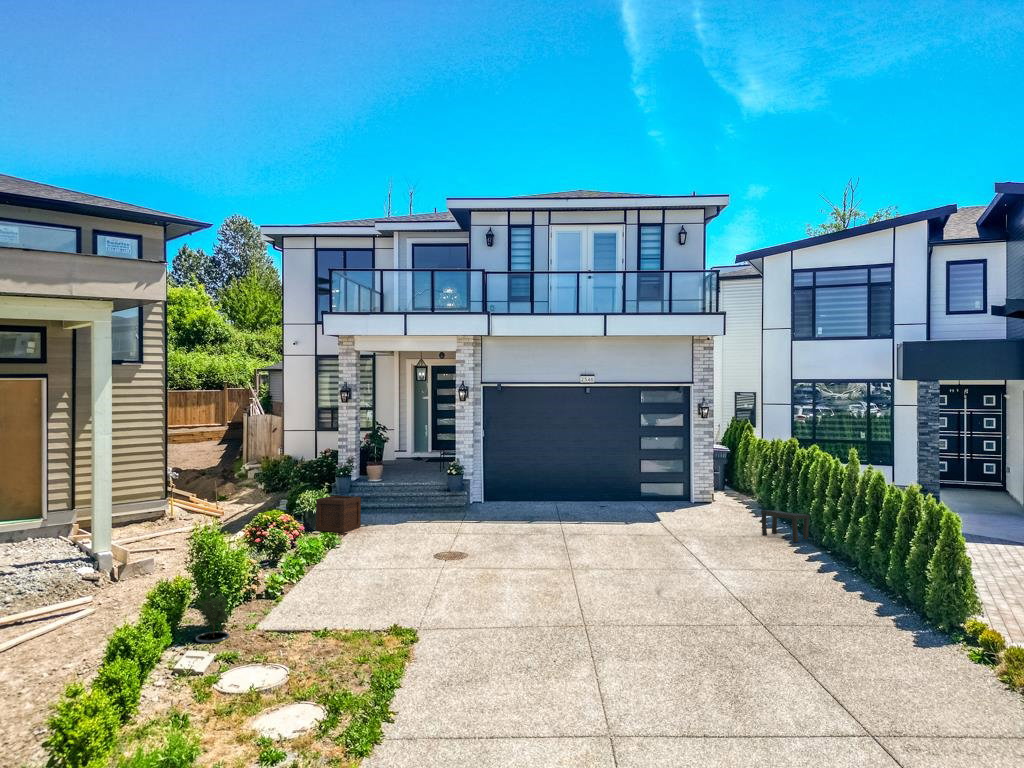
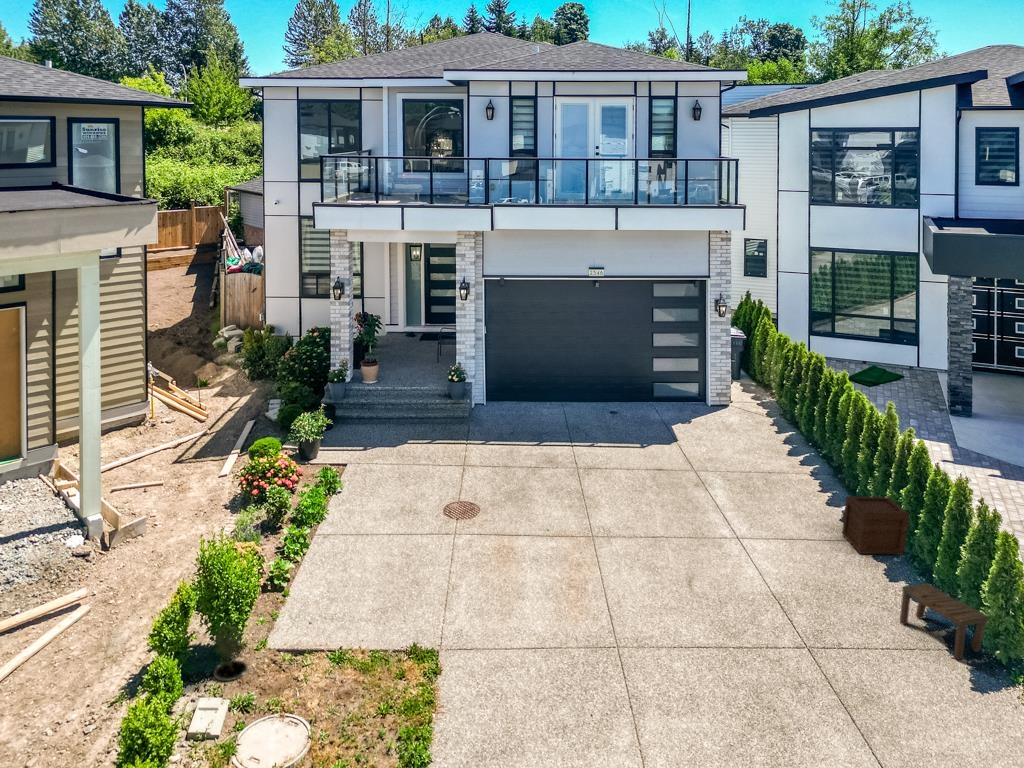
wooden crate: present [316,496,361,533] -> present [842,496,910,555]
bench: present [761,510,810,542] -> present [900,583,989,659]

